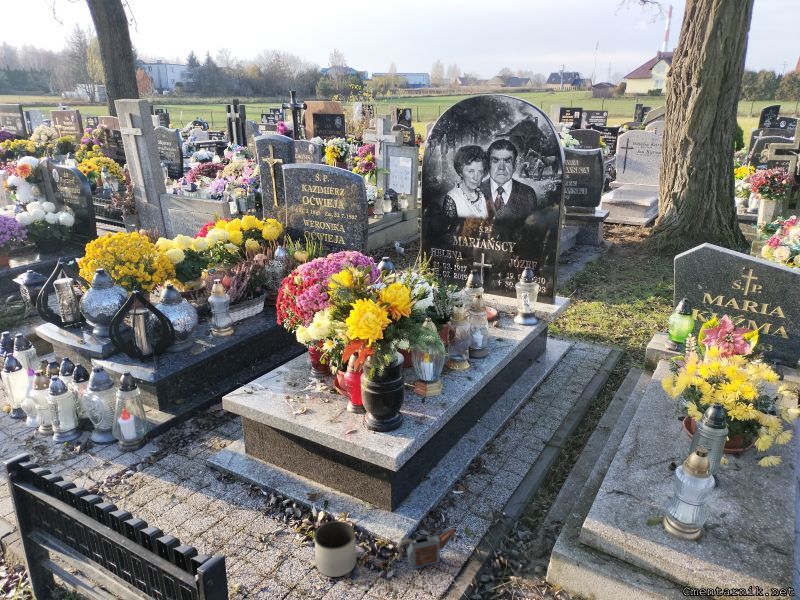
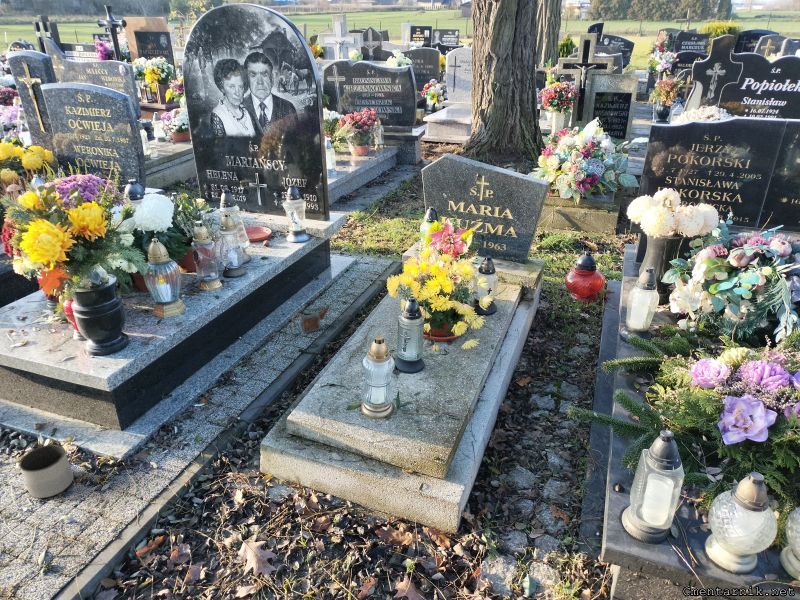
watering can: present [397,529,456,569] -> present [292,307,329,334]

